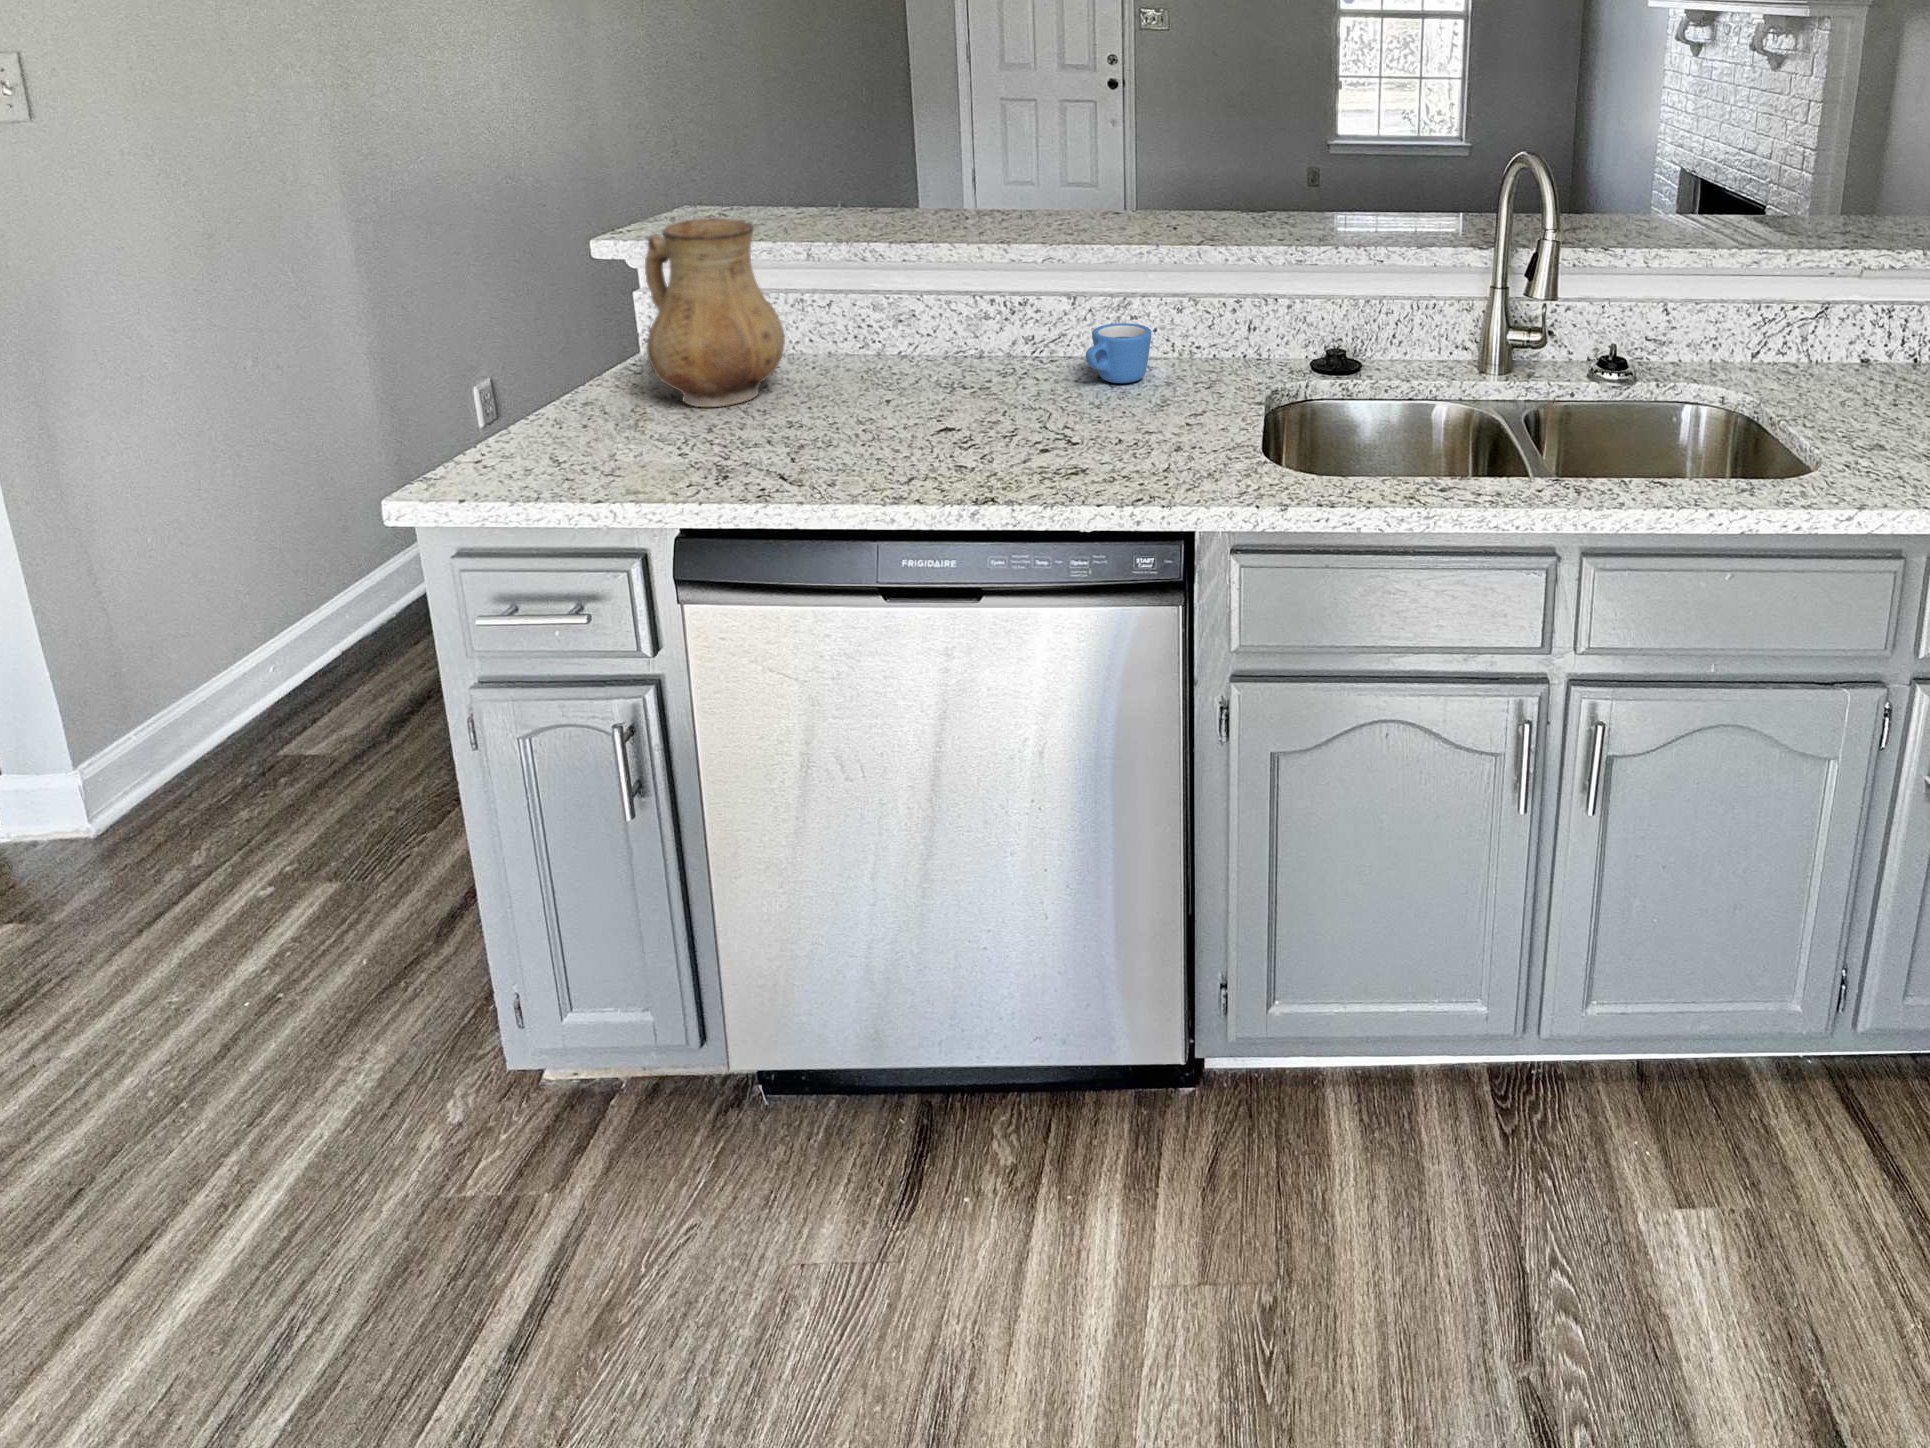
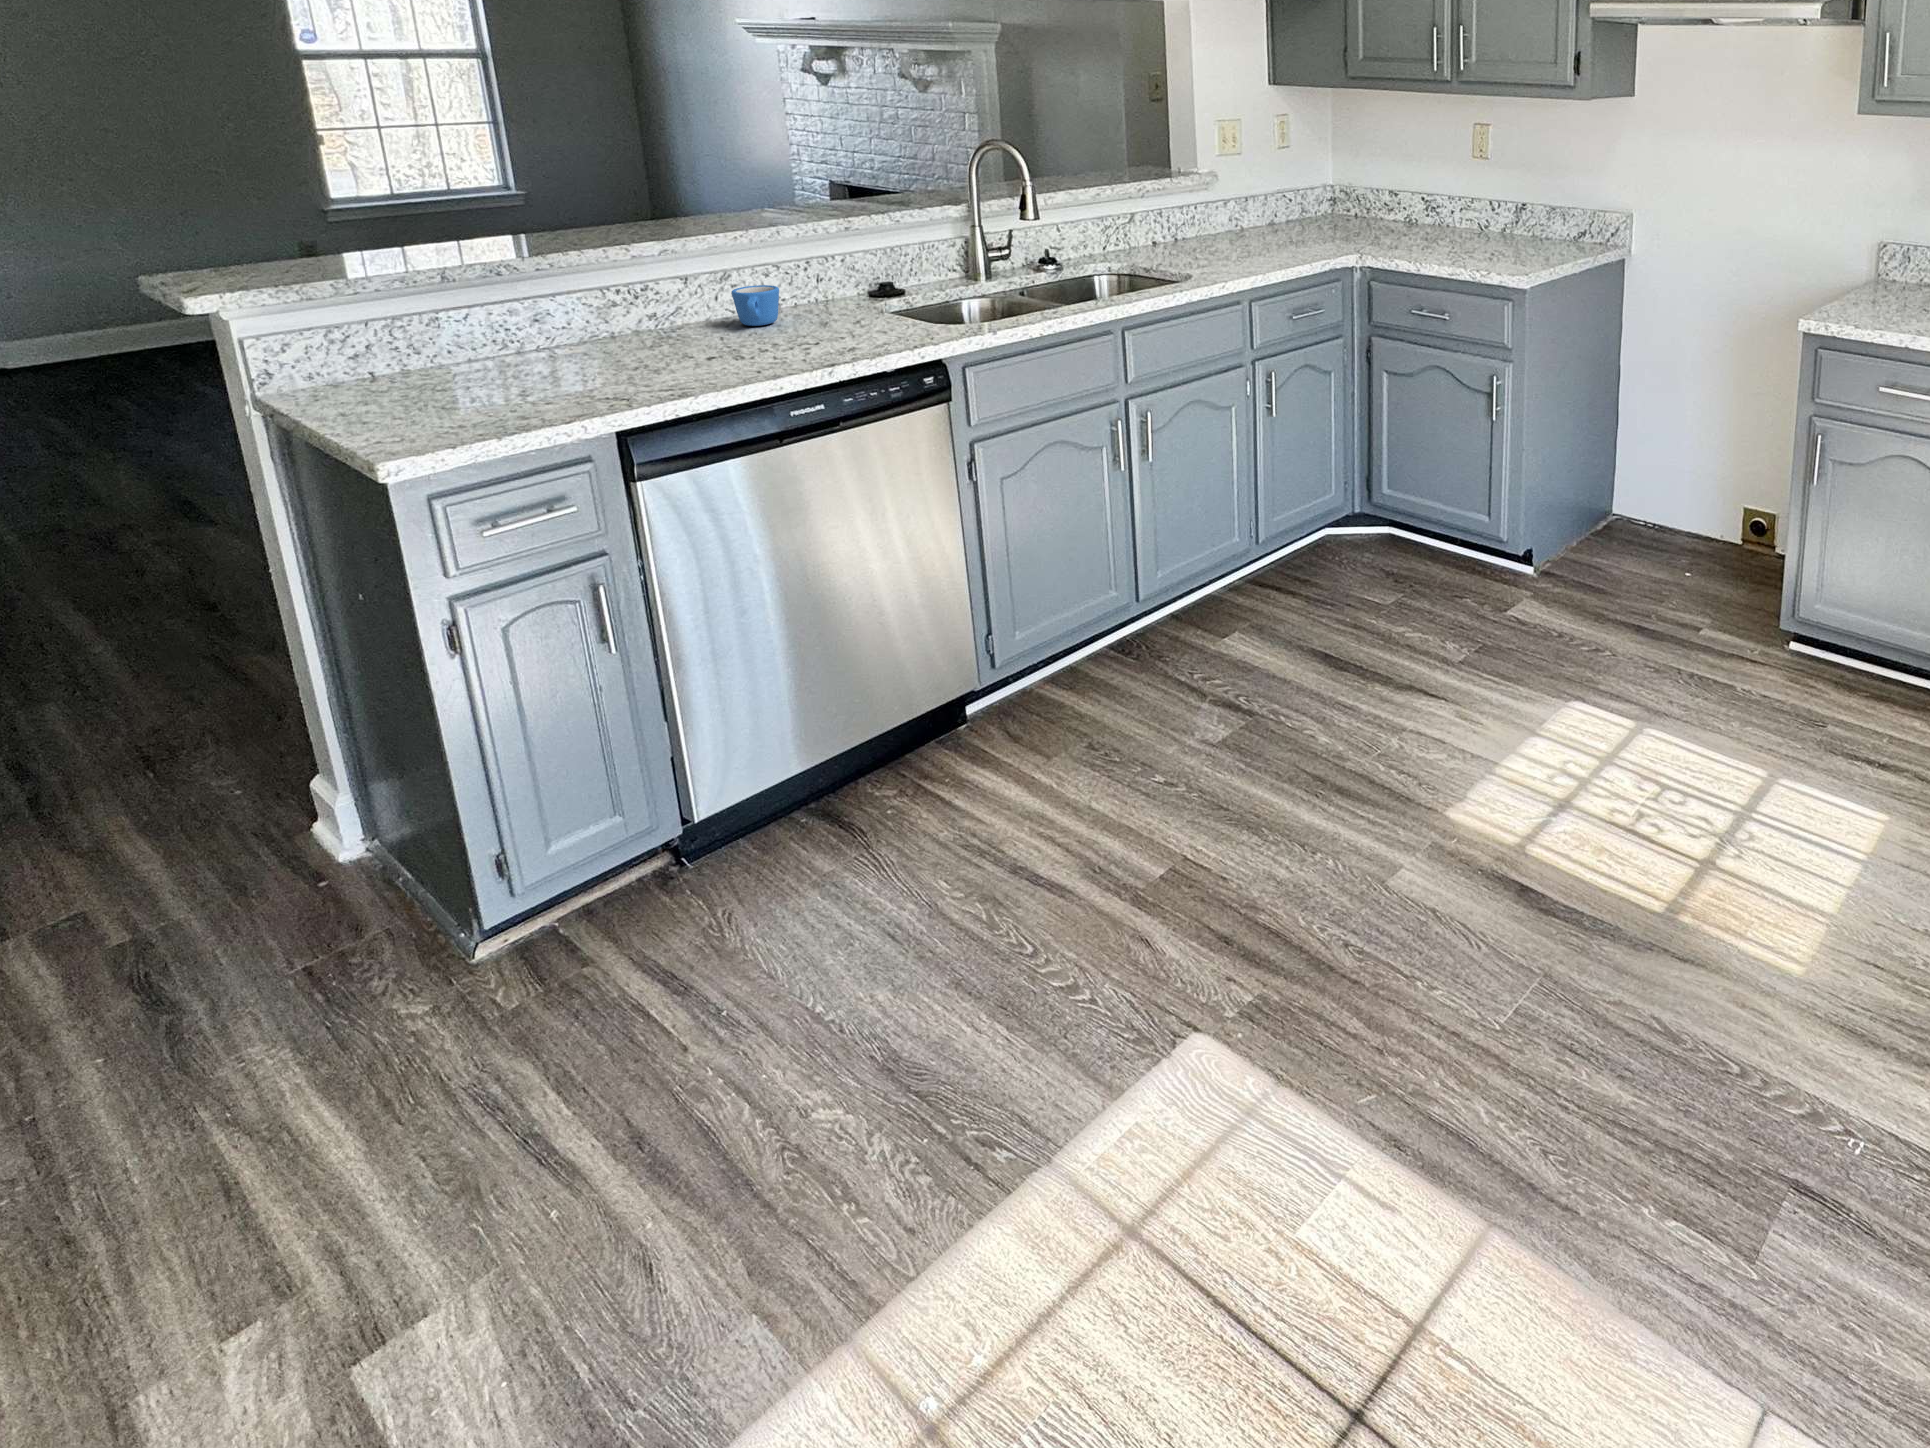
ceramic pitcher: present [645,218,785,407] -> none [356,245,520,397]

